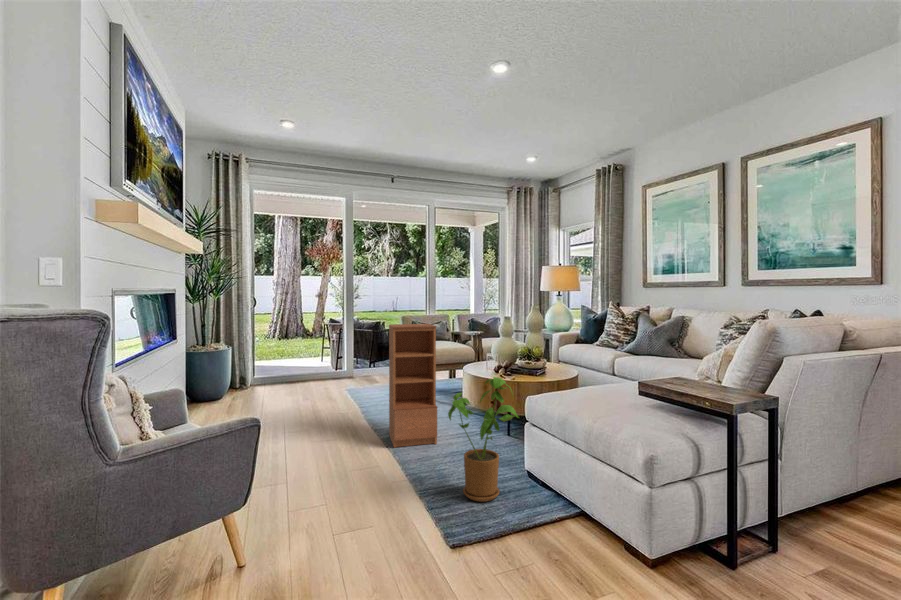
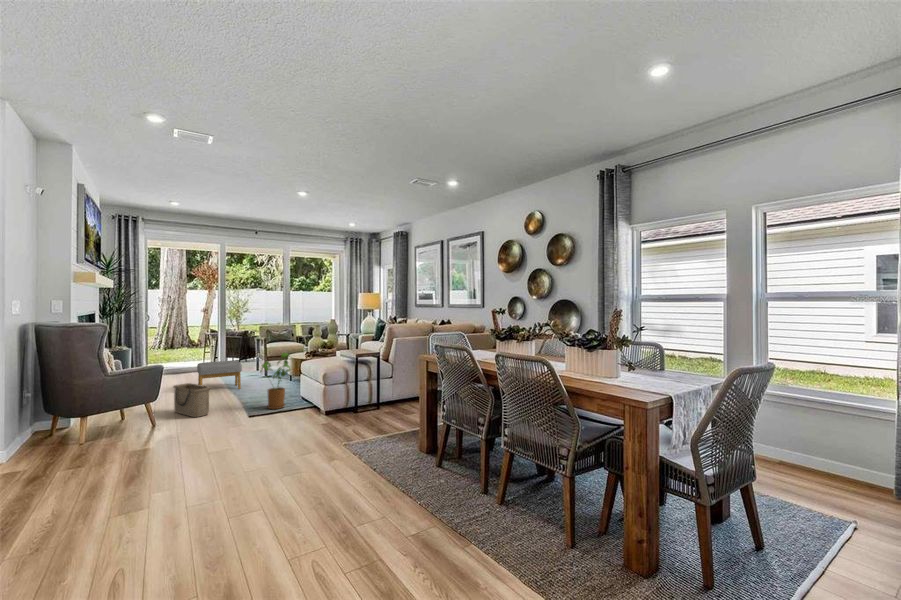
bookcase: present [389,324,438,448] -> none [238,330,265,397]
footstool: none [322,374,392,432] -> present [197,361,242,389]
basket: none [284,431,355,518] -> present [173,383,210,417]

